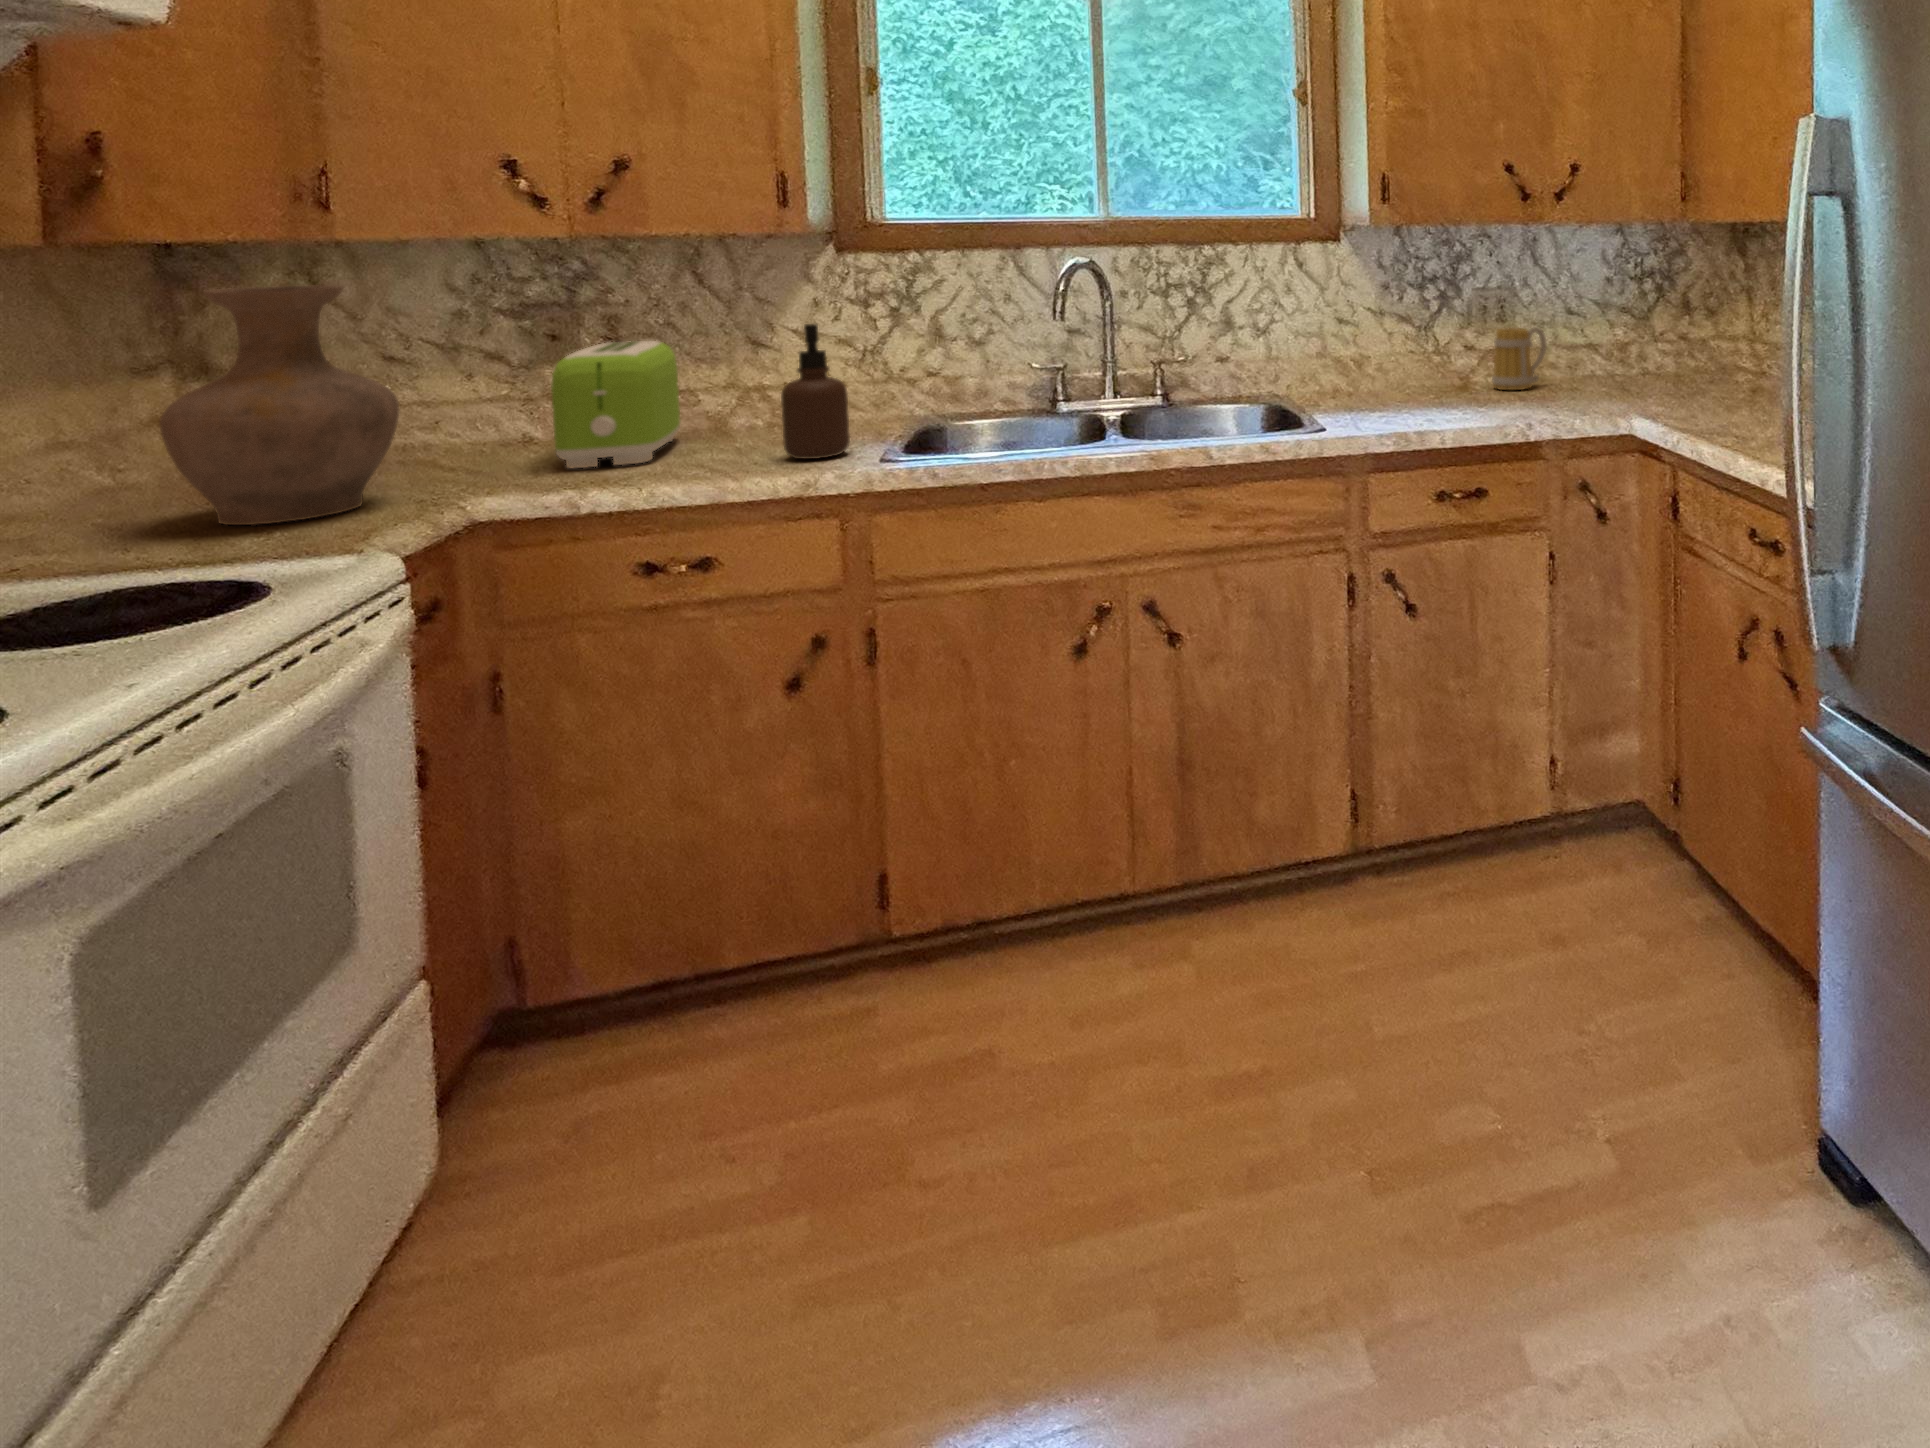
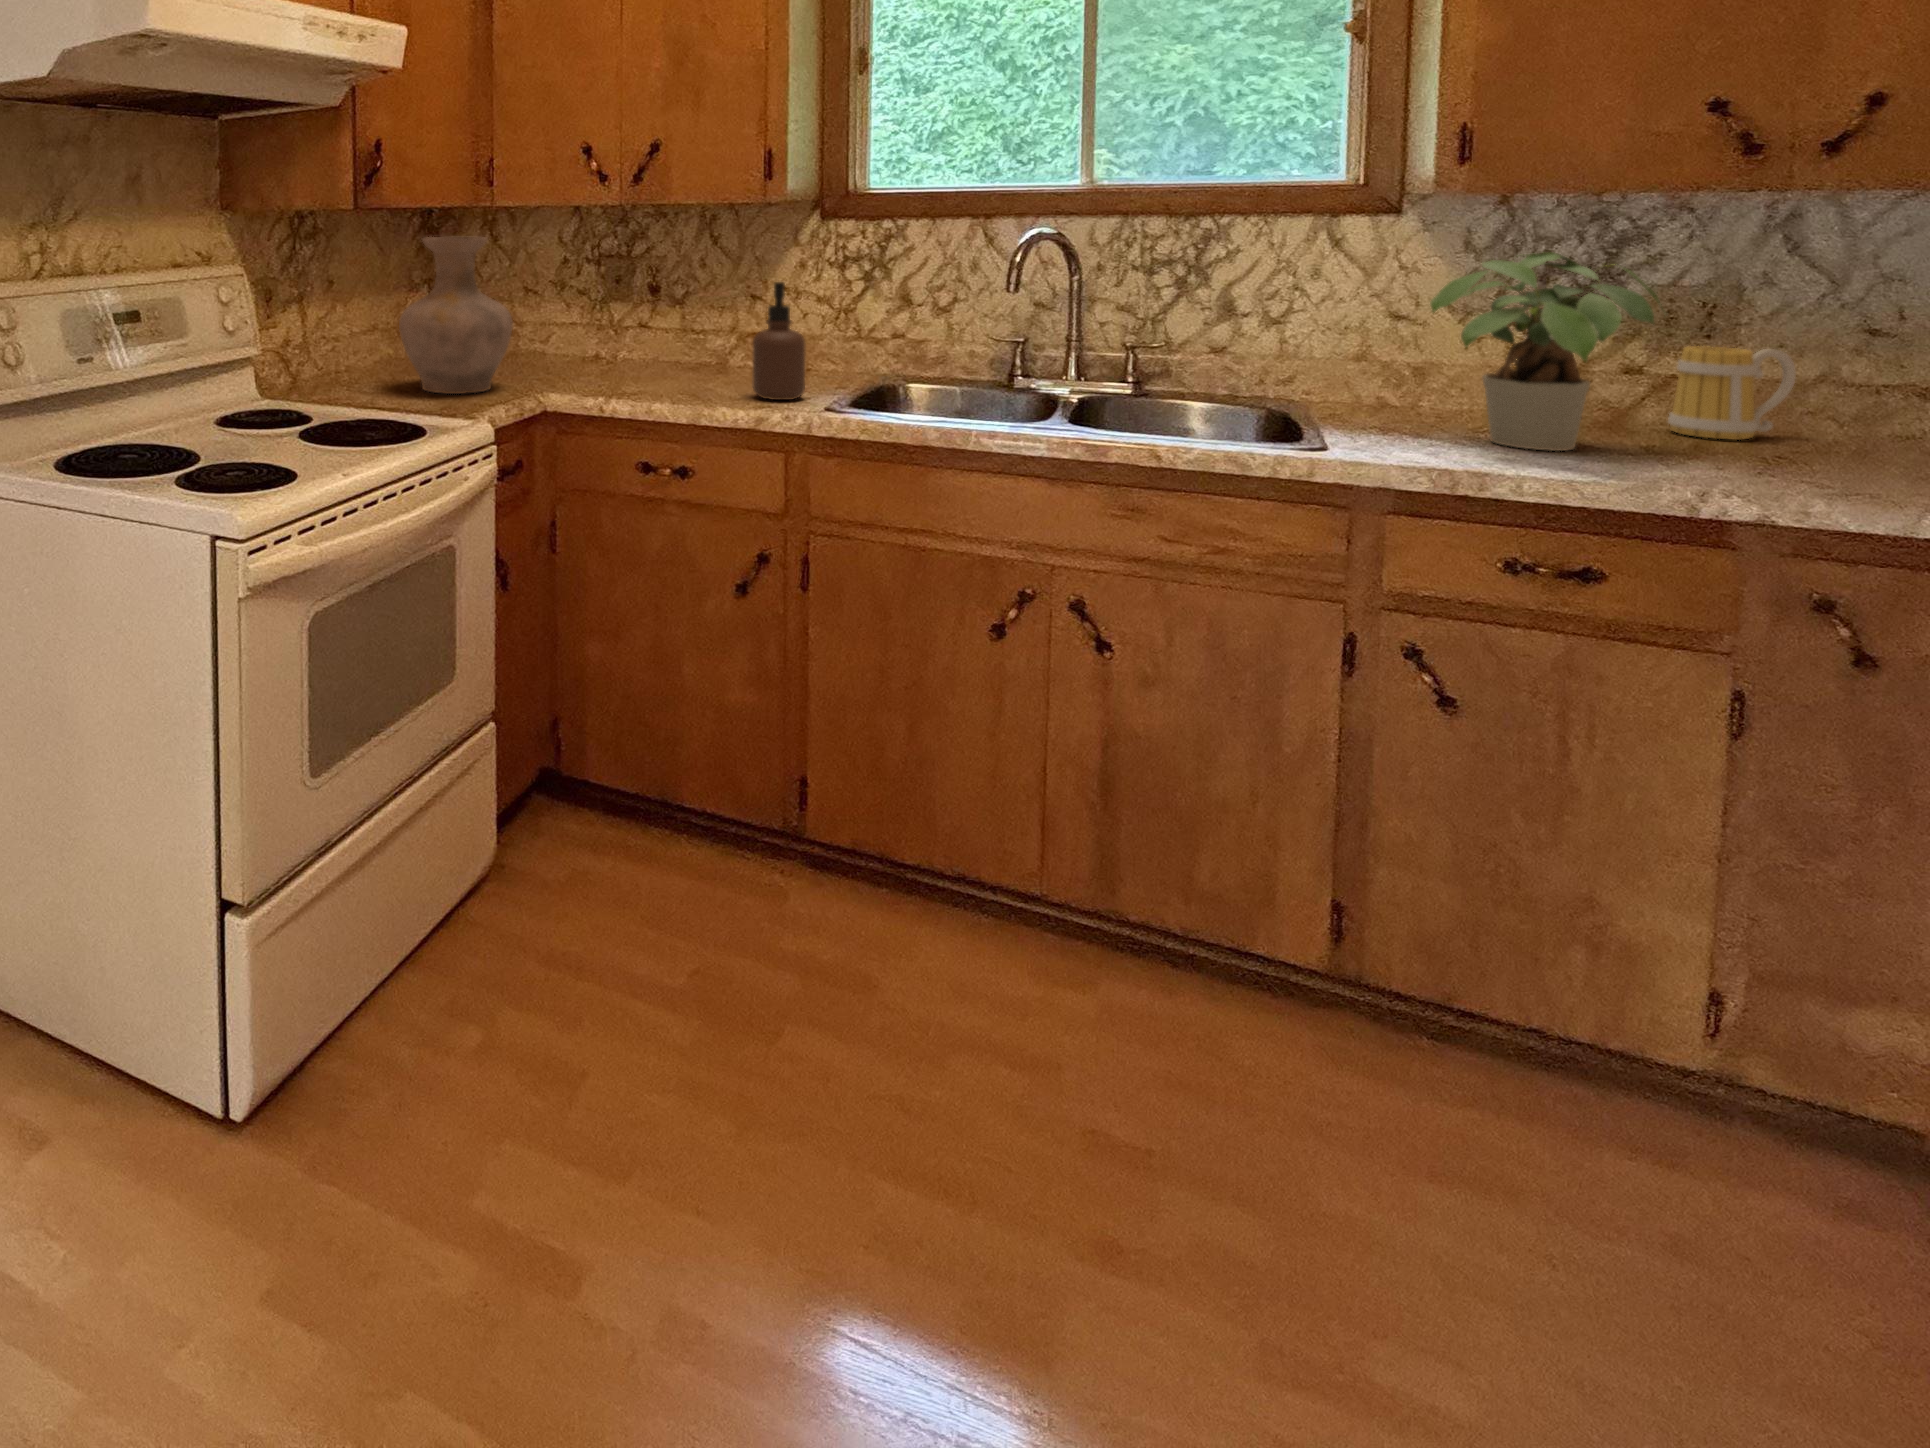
potted plant: none [1372,267,1494,412] -> present [1430,252,1662,451]
toaster: present [551,341,680,468] -> none [603,288,693,385]

